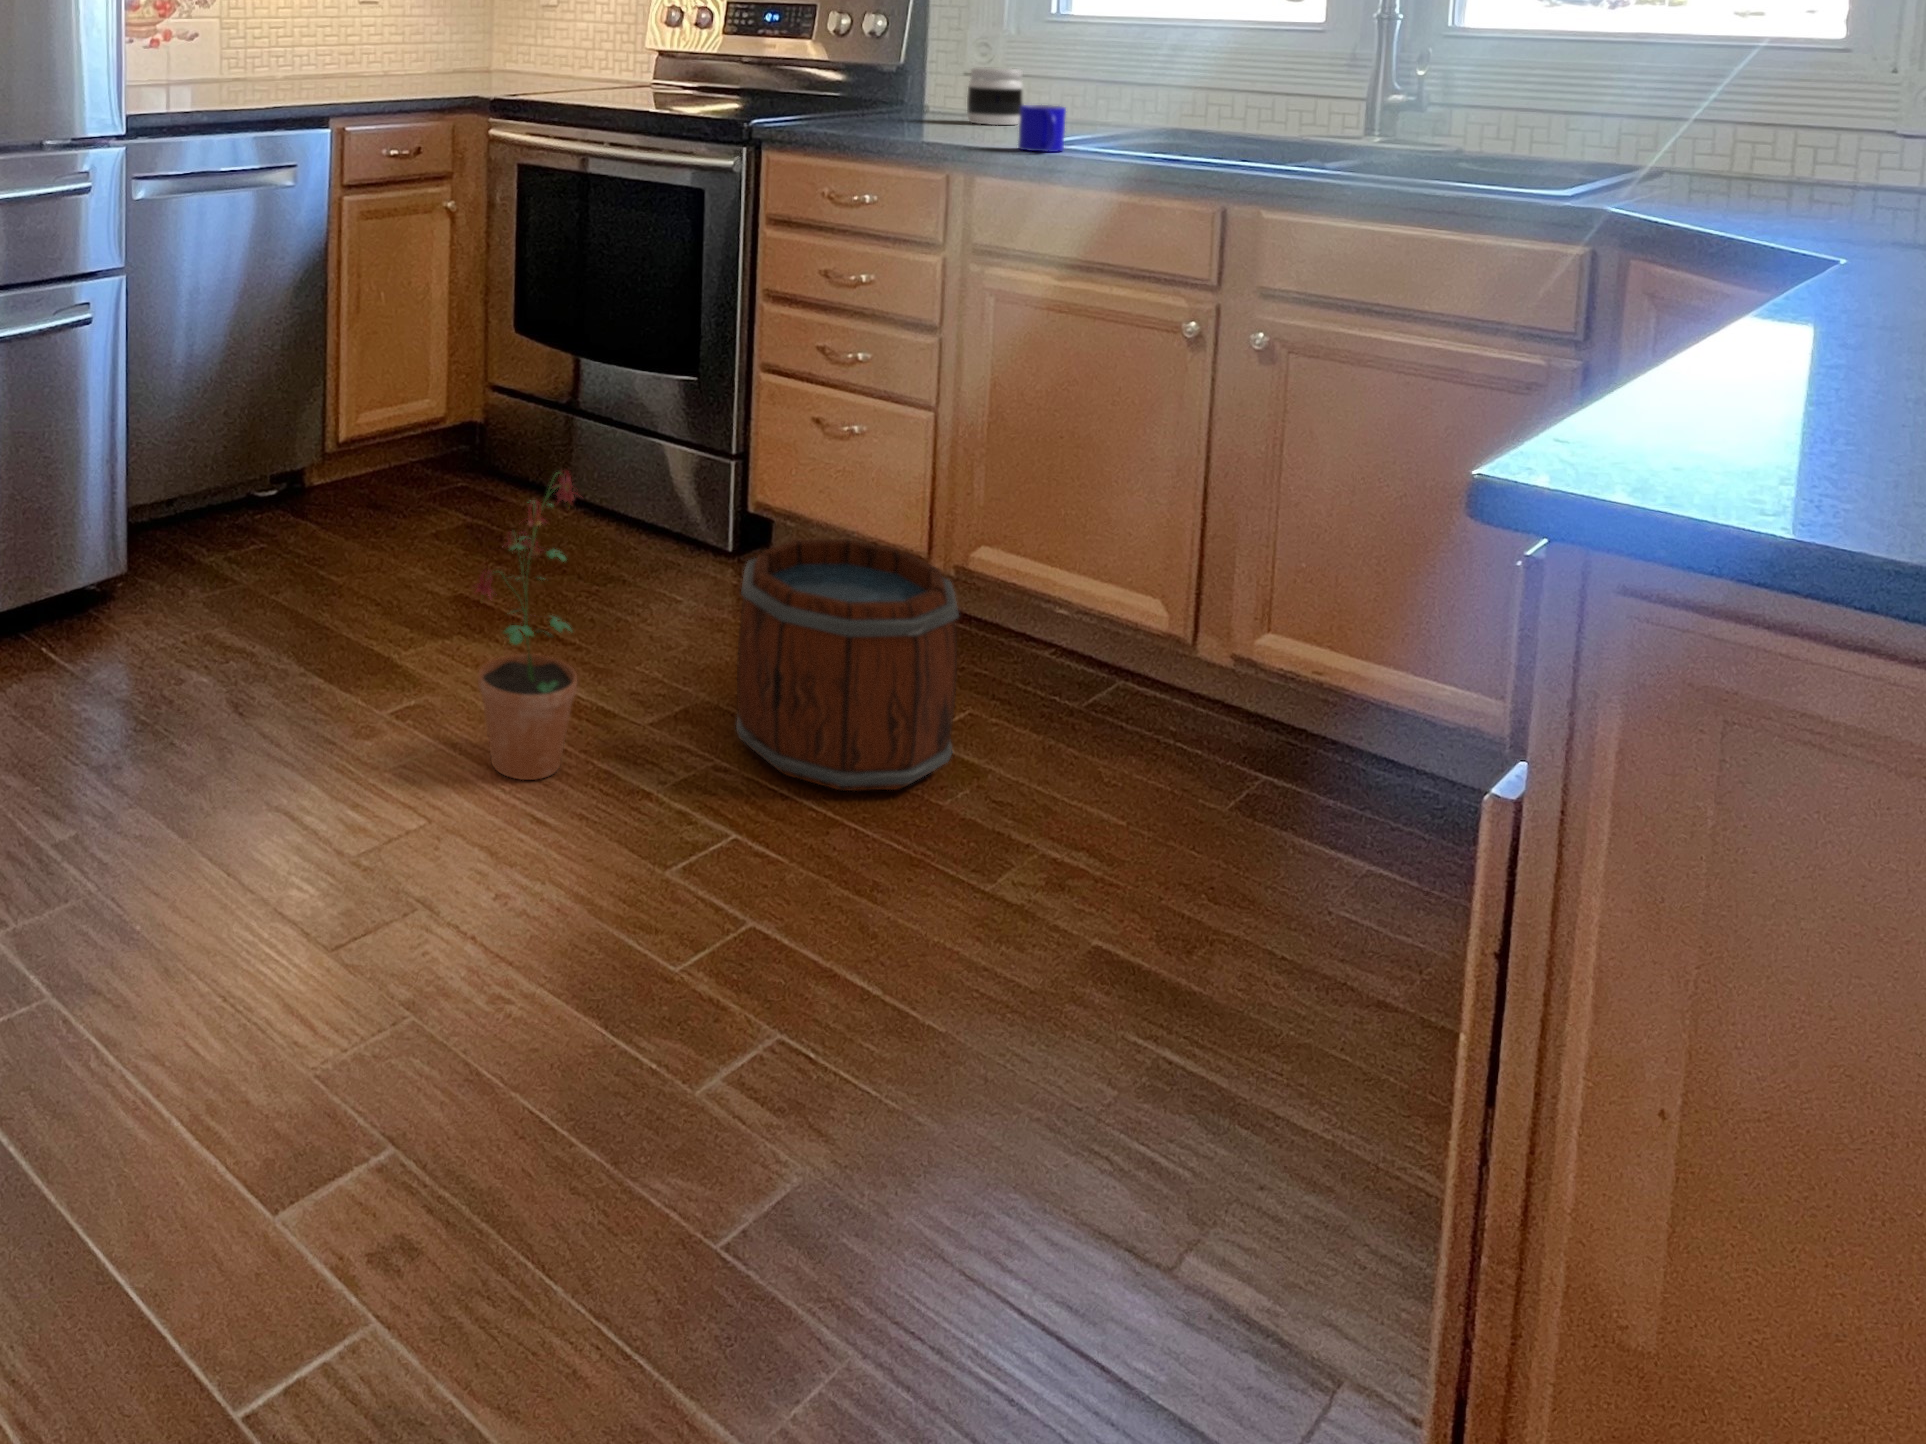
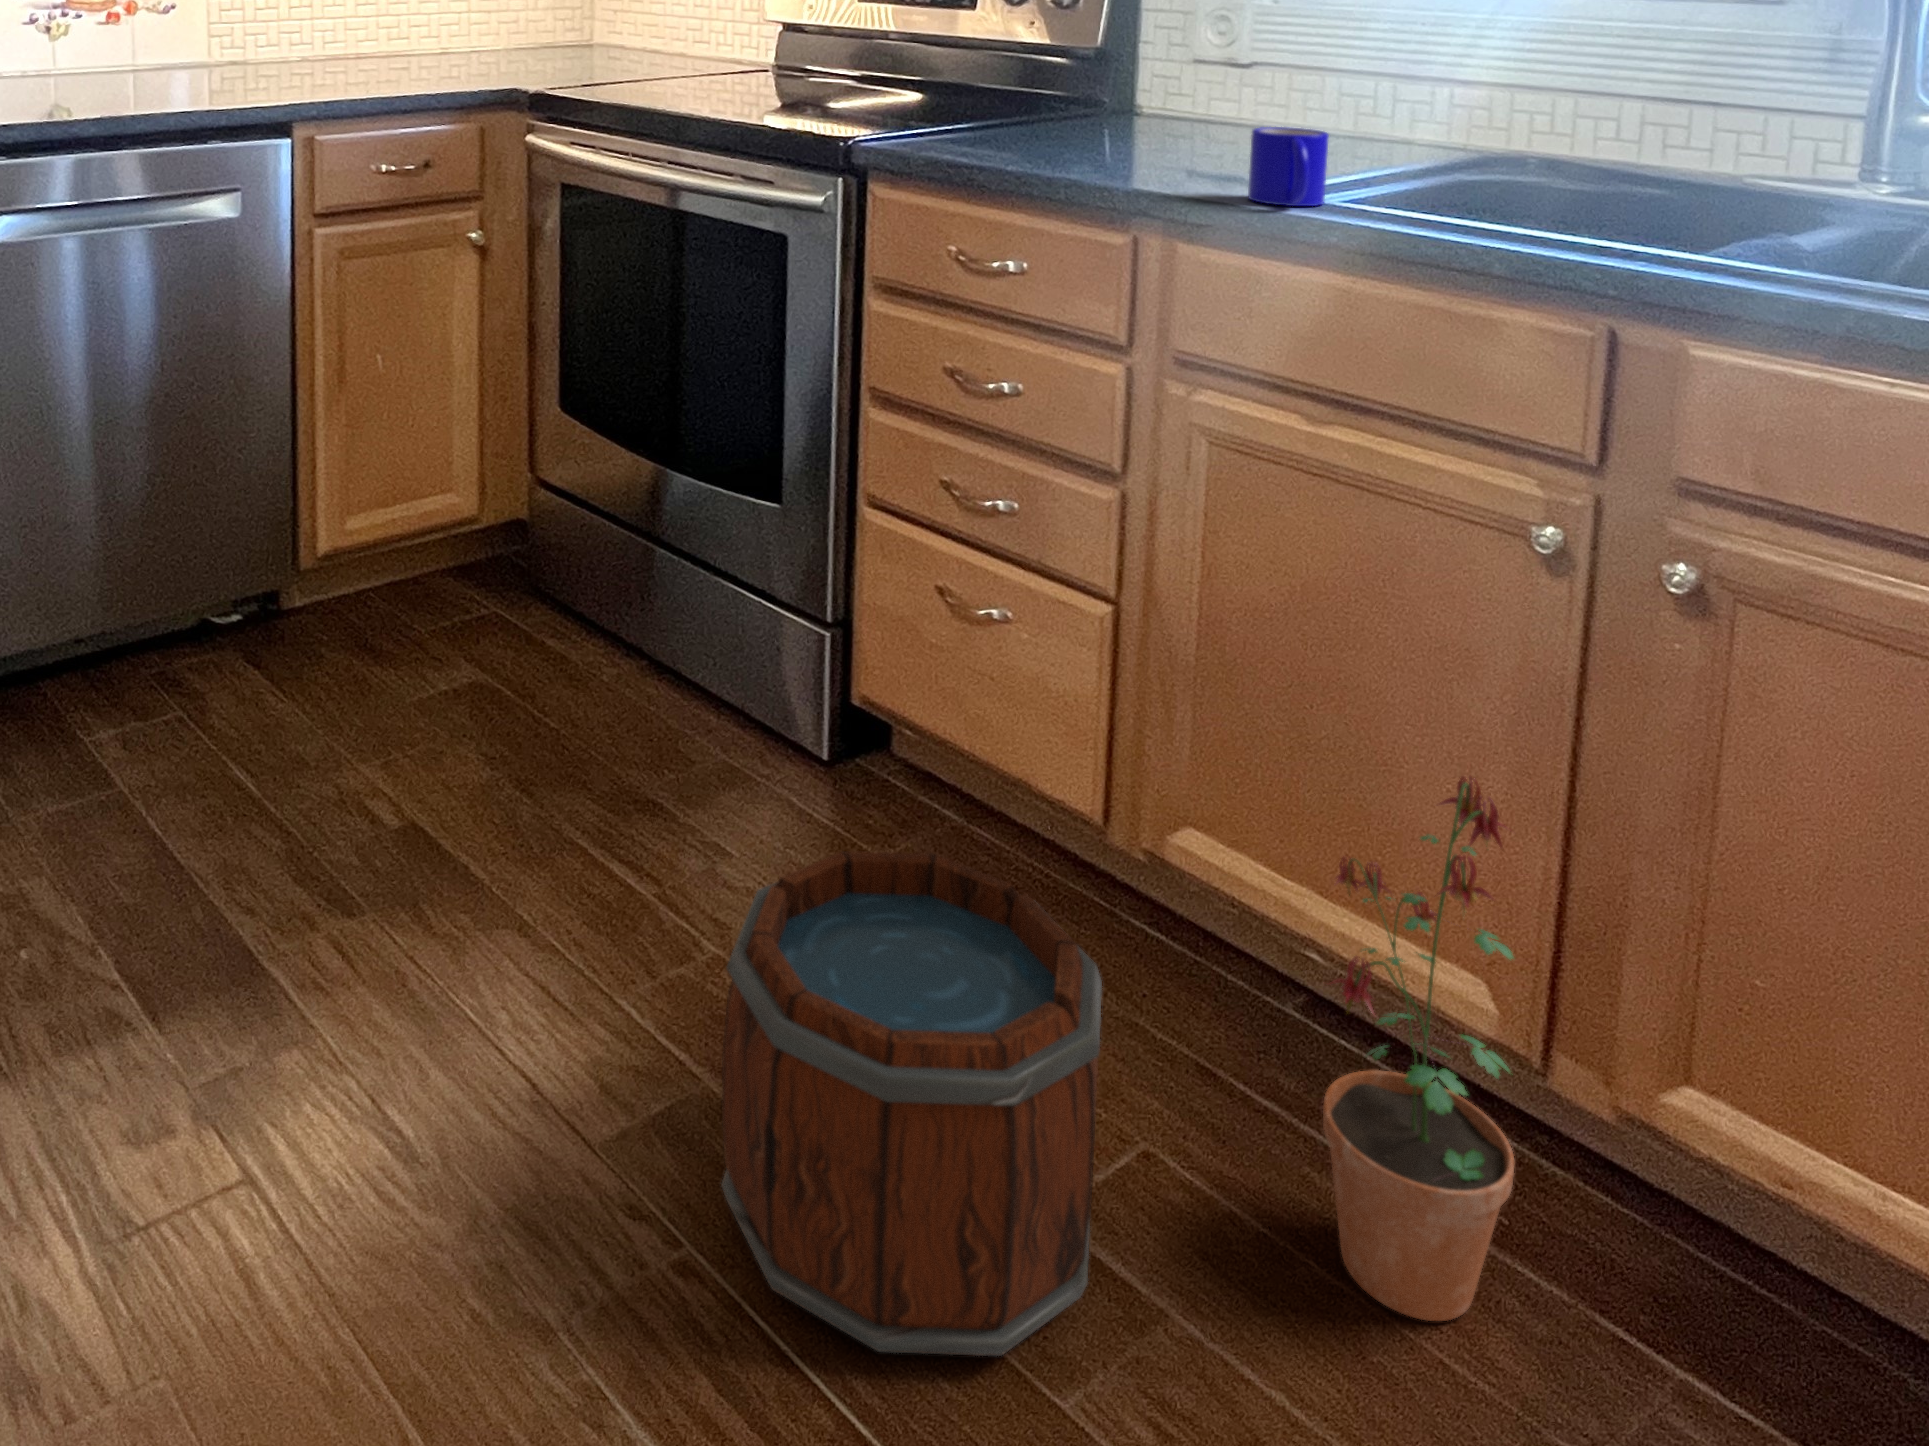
jar: present [967,68,1023,125] -> none [1194,55,1279,142]
potted plant: present [476,472,577,780] -> present [1323,776,1515,1321]

